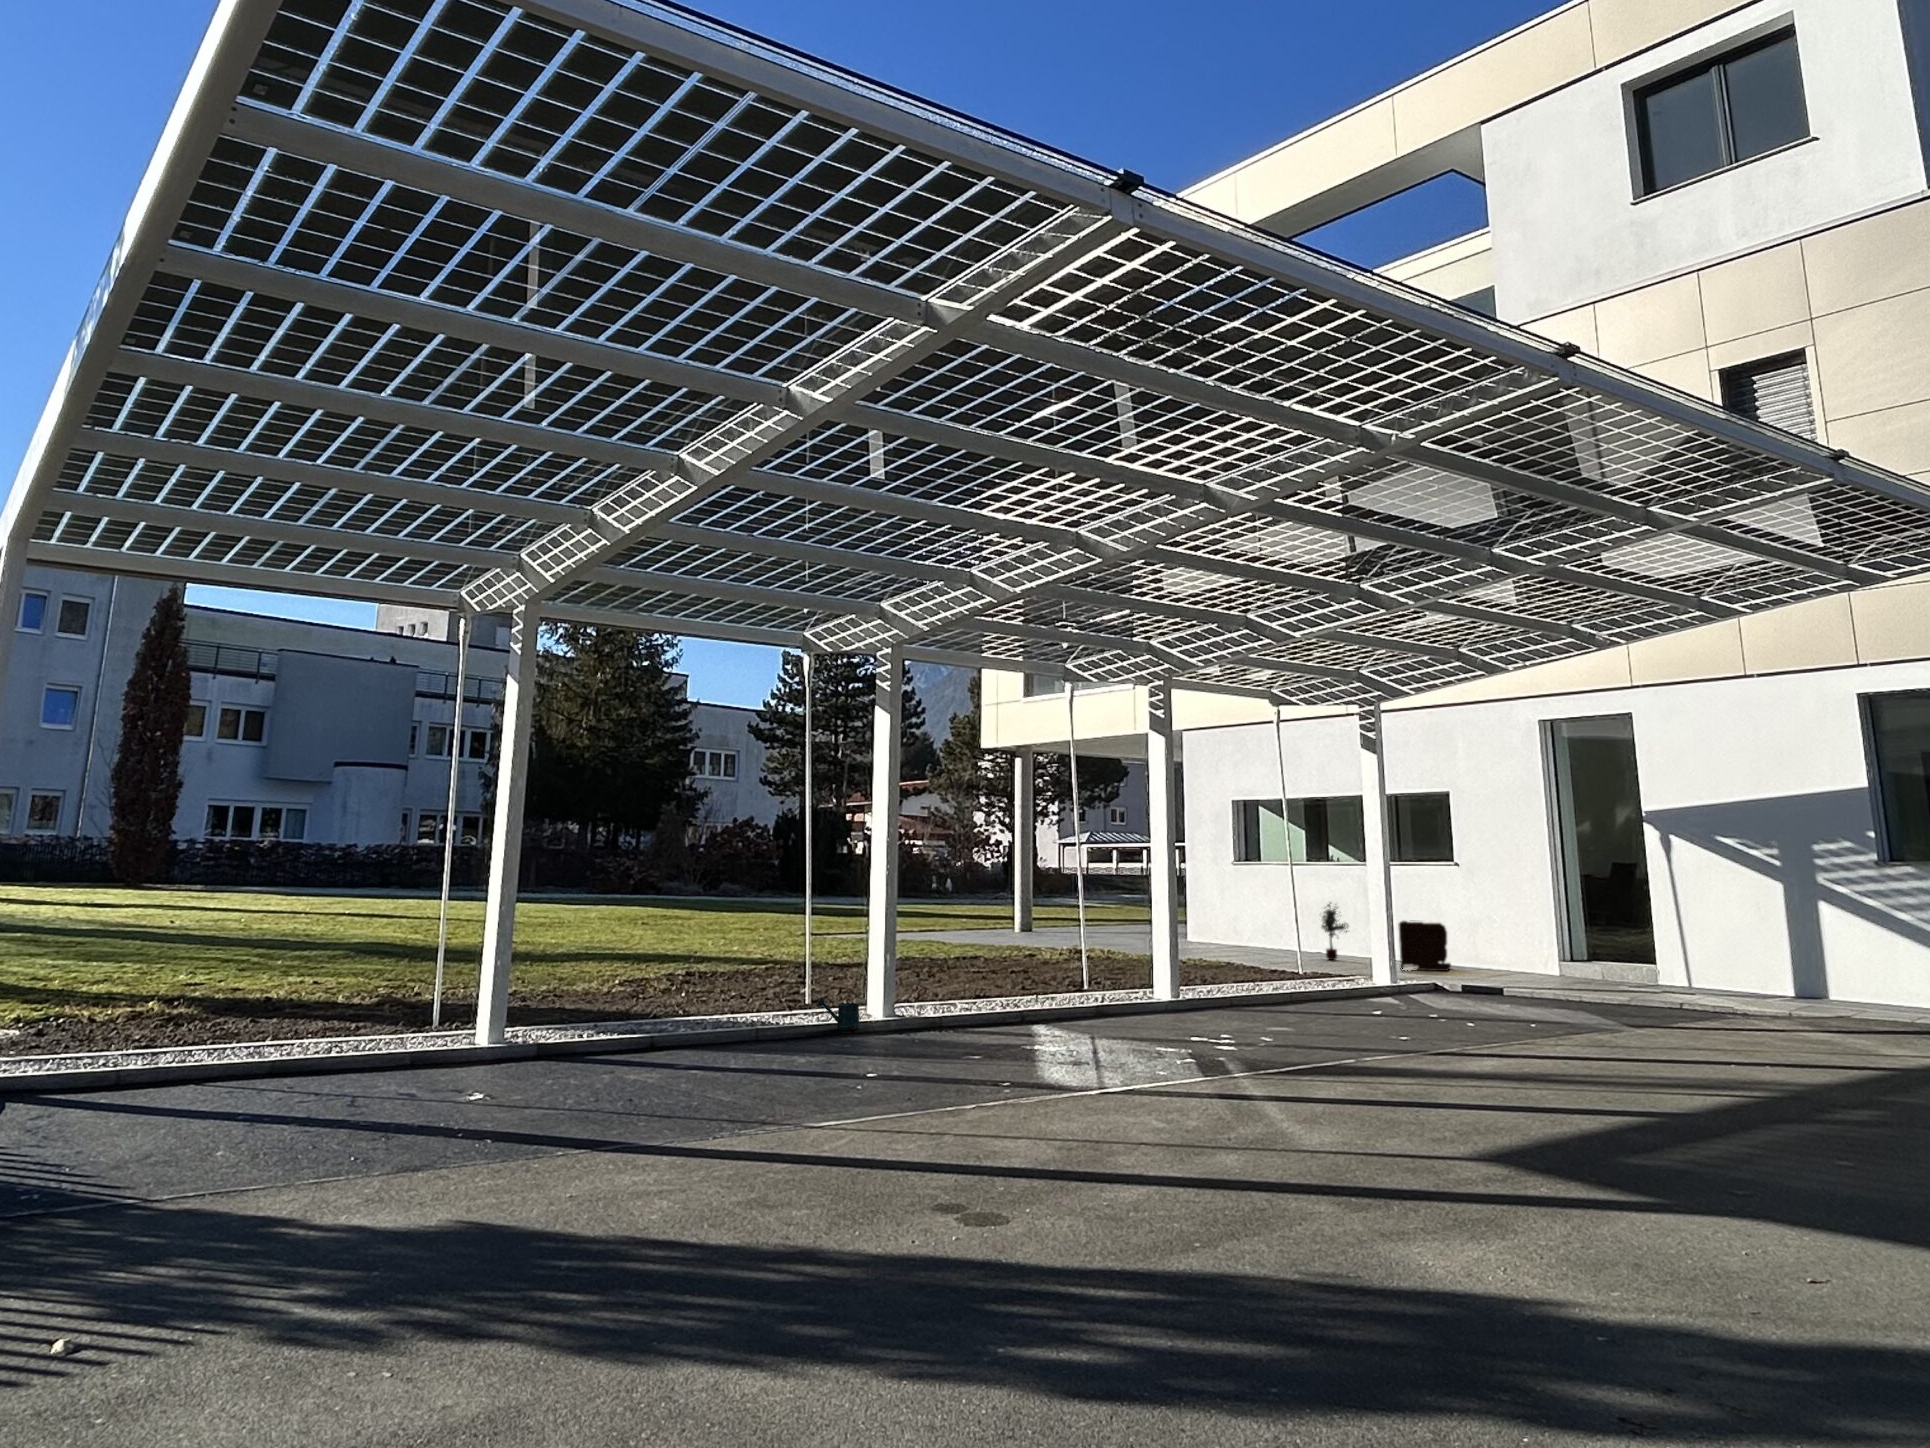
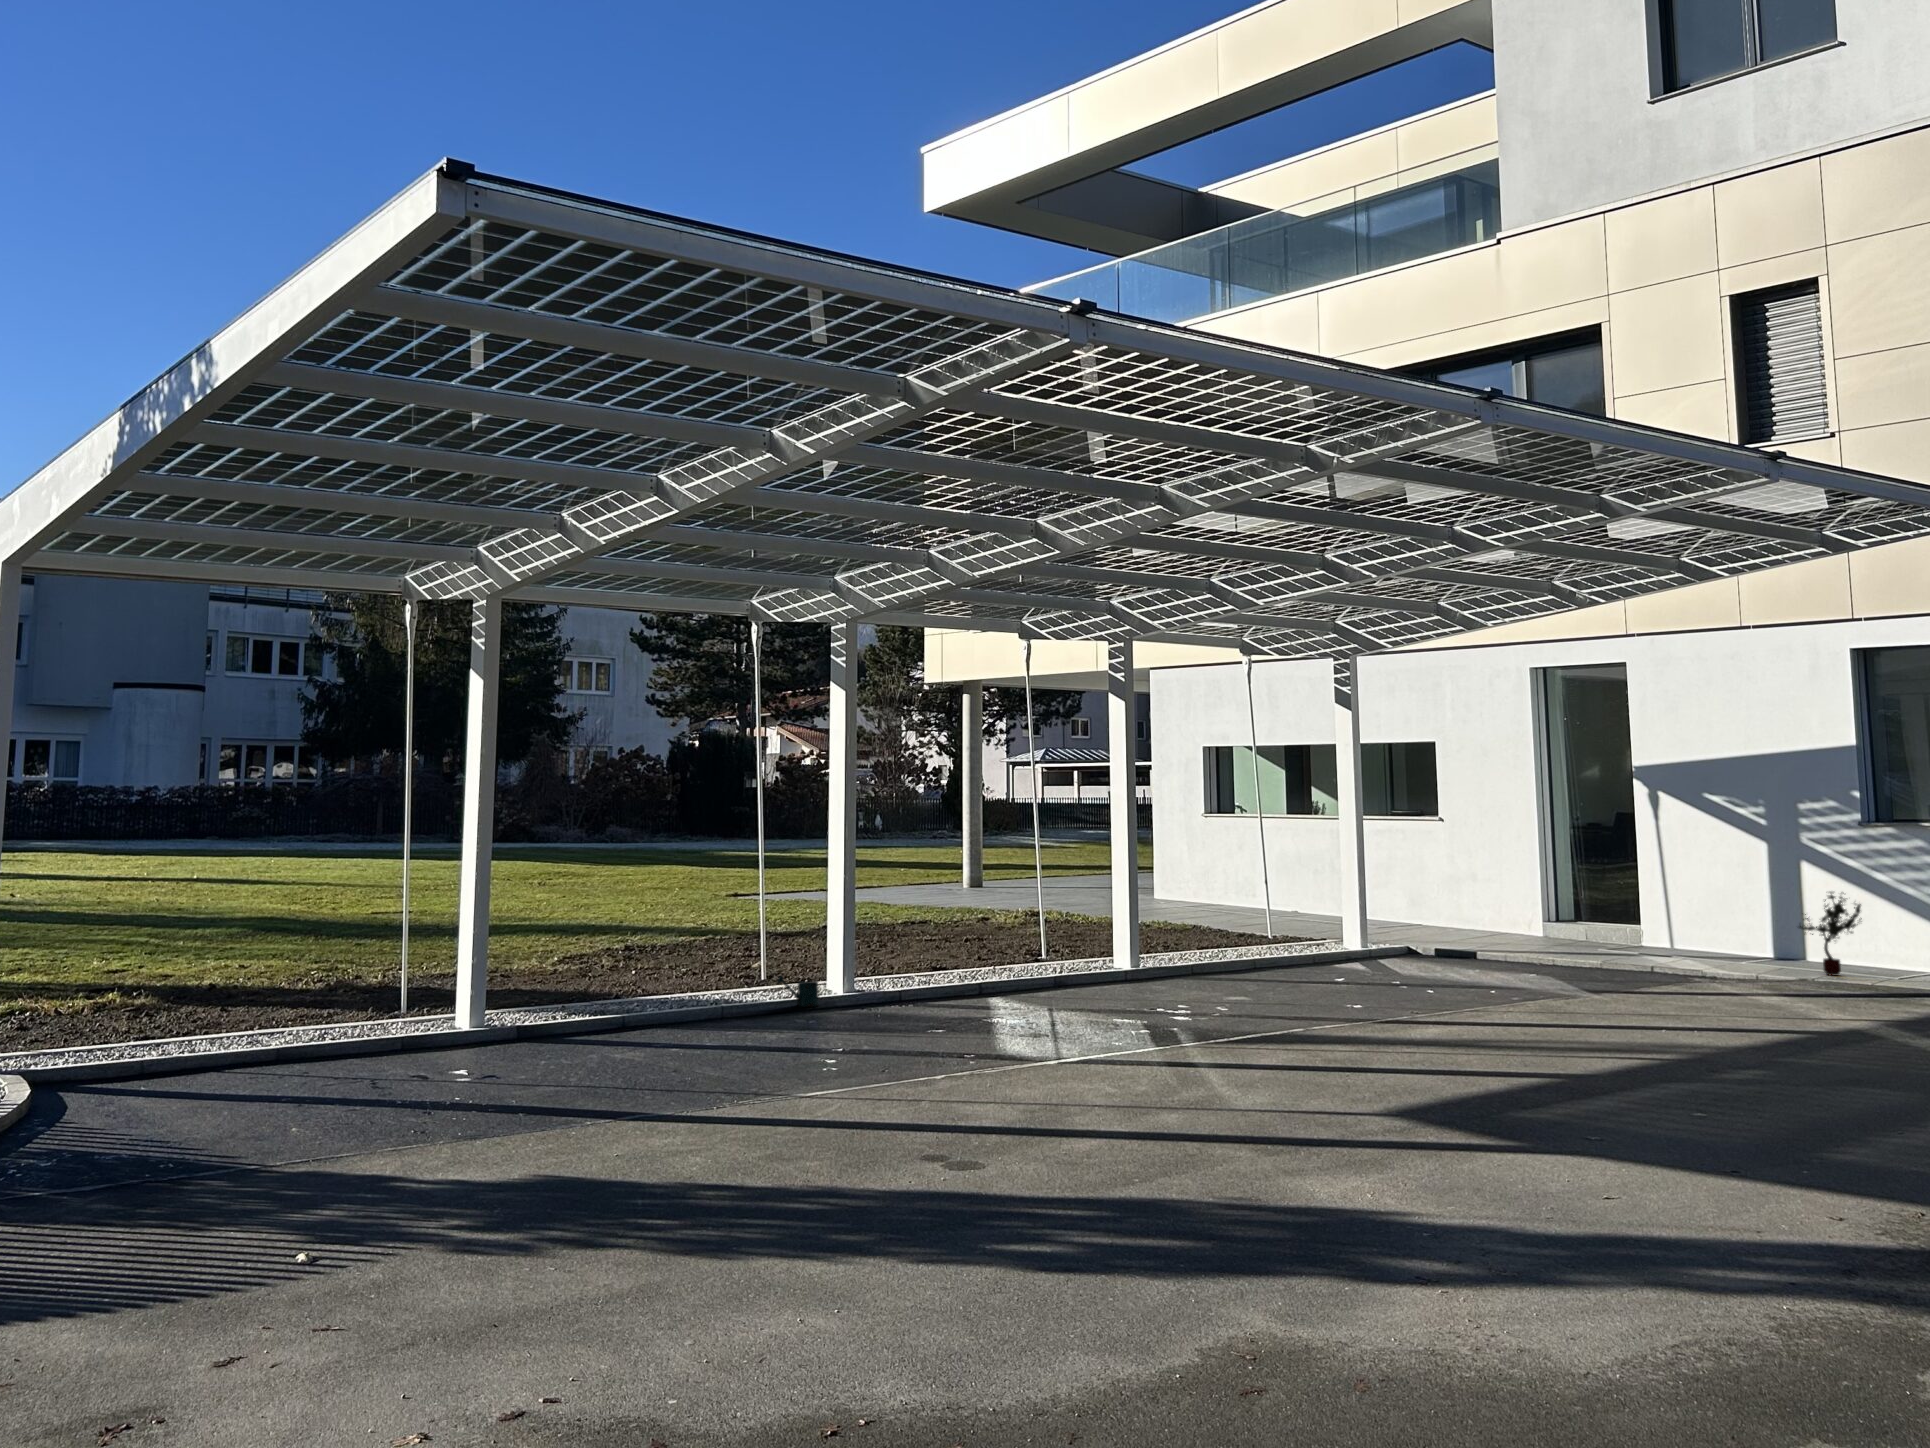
potted tree: present [1322,903,1348,960] -> present [1799,892,1862,975]
wooden crate: present [1398,921,1451,971] -> none [1382,877,1438,931]

